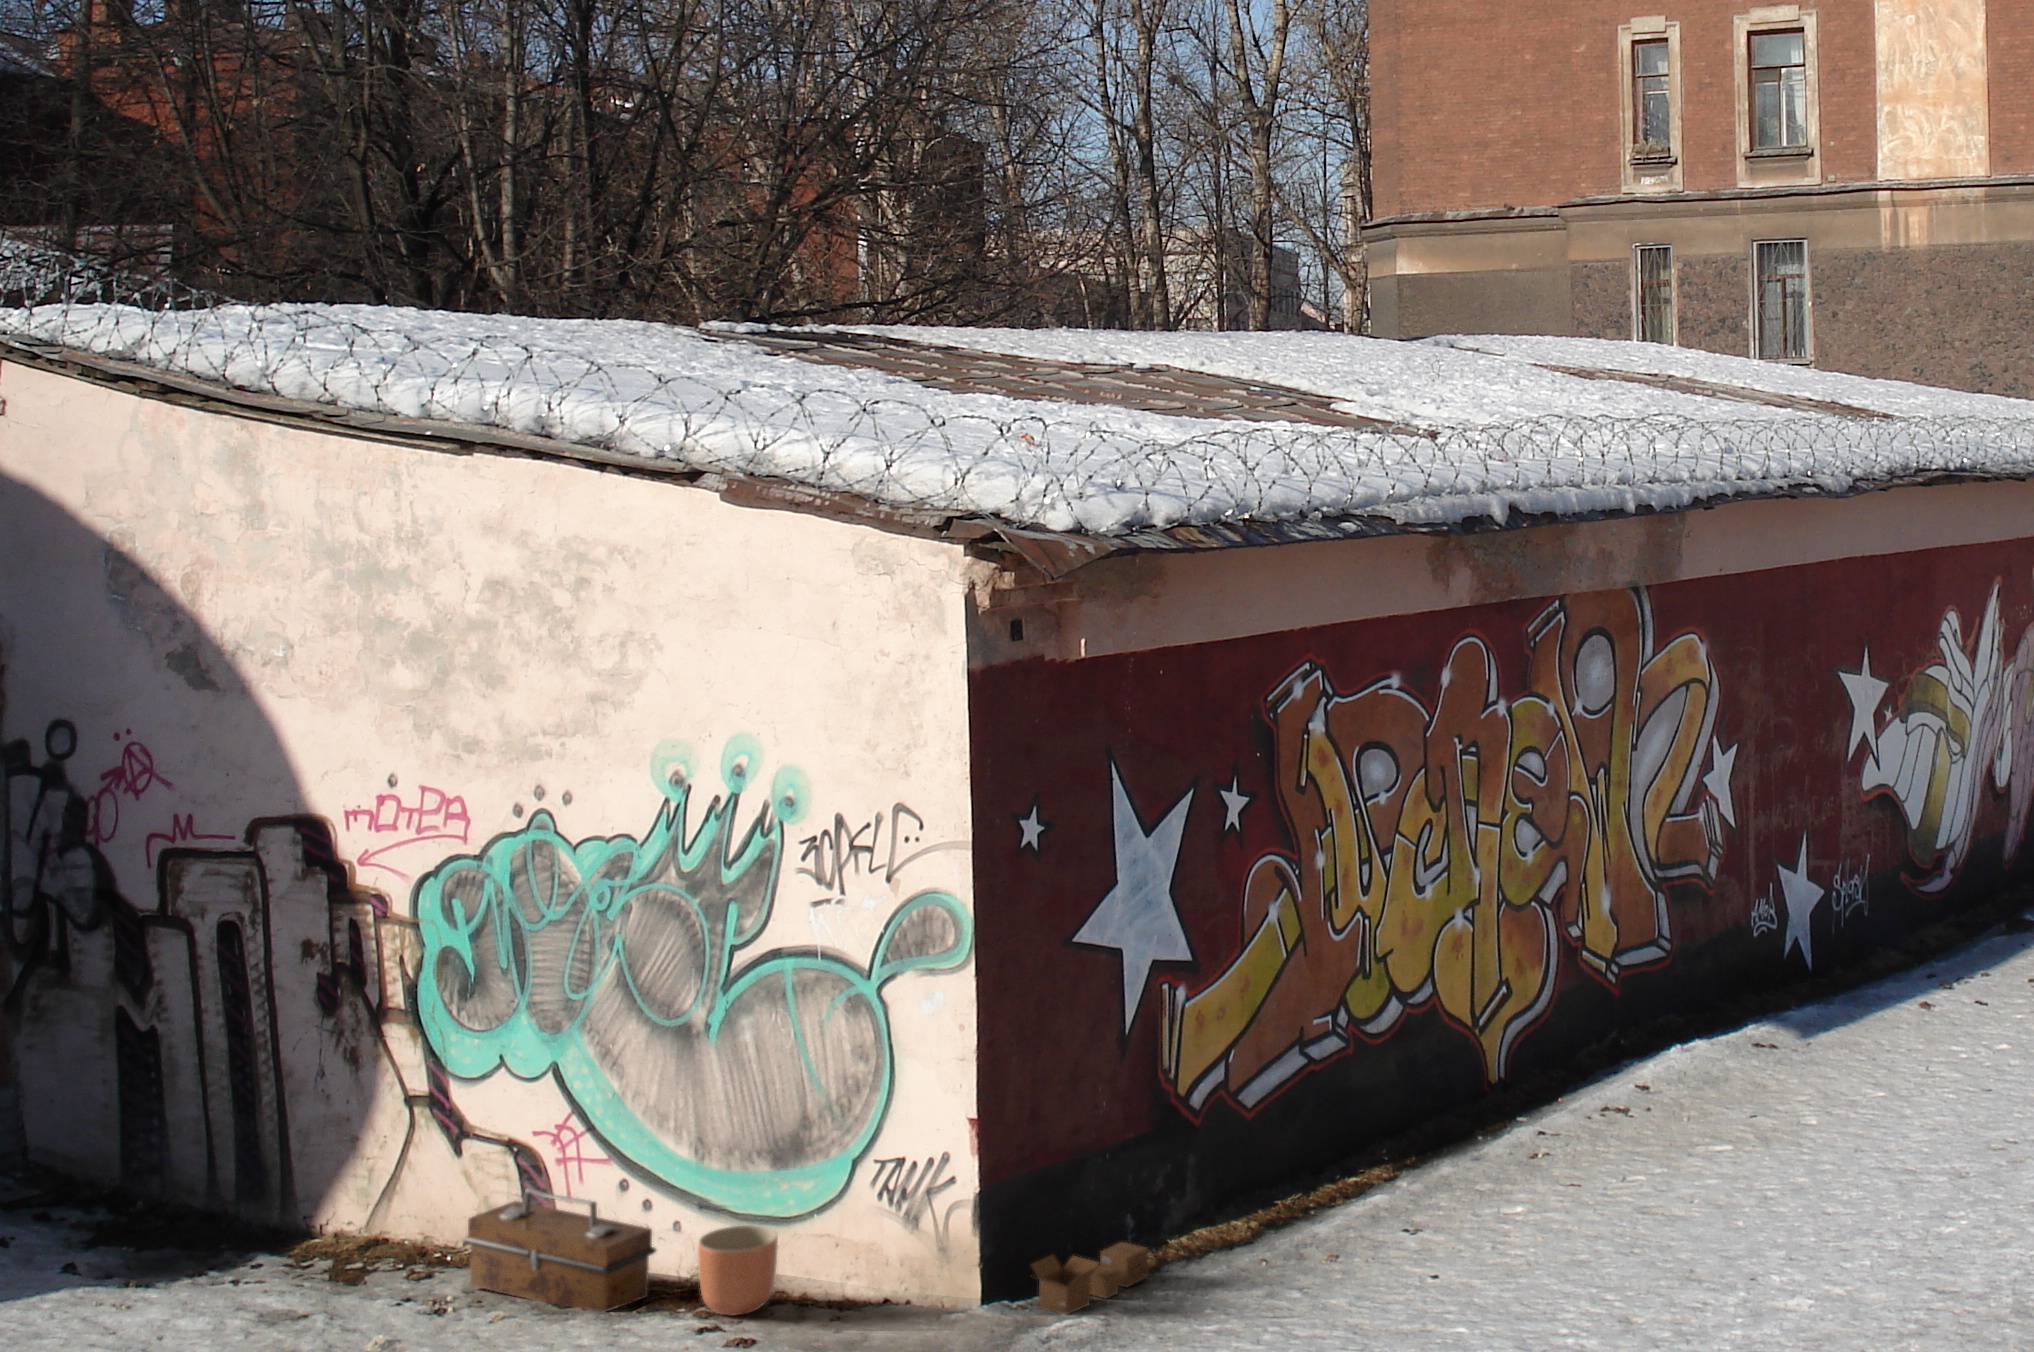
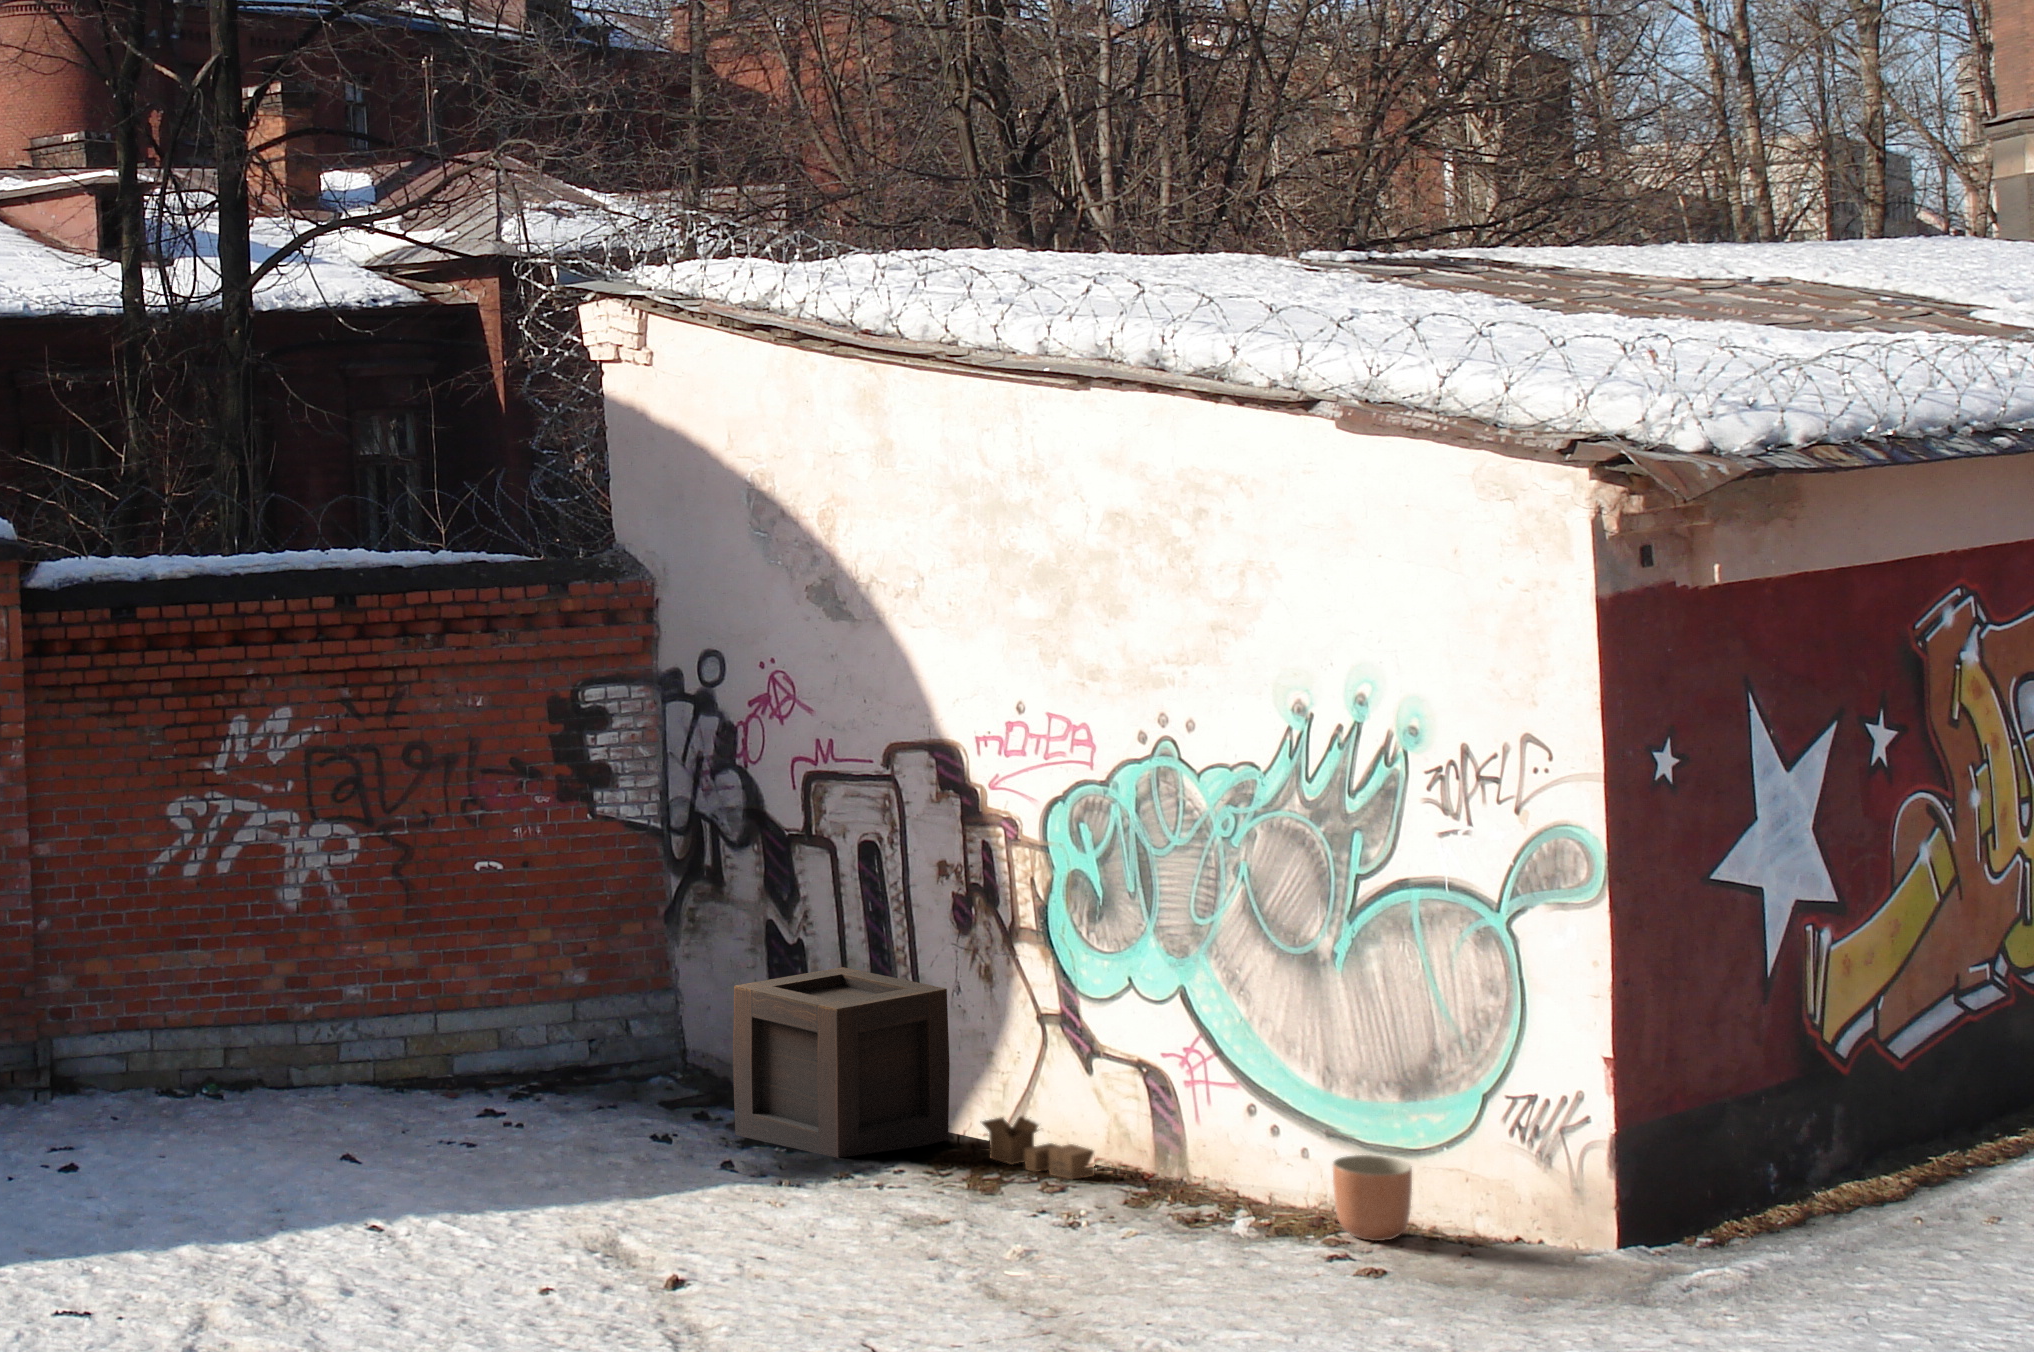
wooden crate: none [45,1062,310,1293] -> present [733,967,950,1158]
toolbox: present [463,1188,656,1312] -> none [1100,1101,1287,1229]
cardboard box: present [1031,1242,1149,1314] -> present [982,1116,1095,1179]

